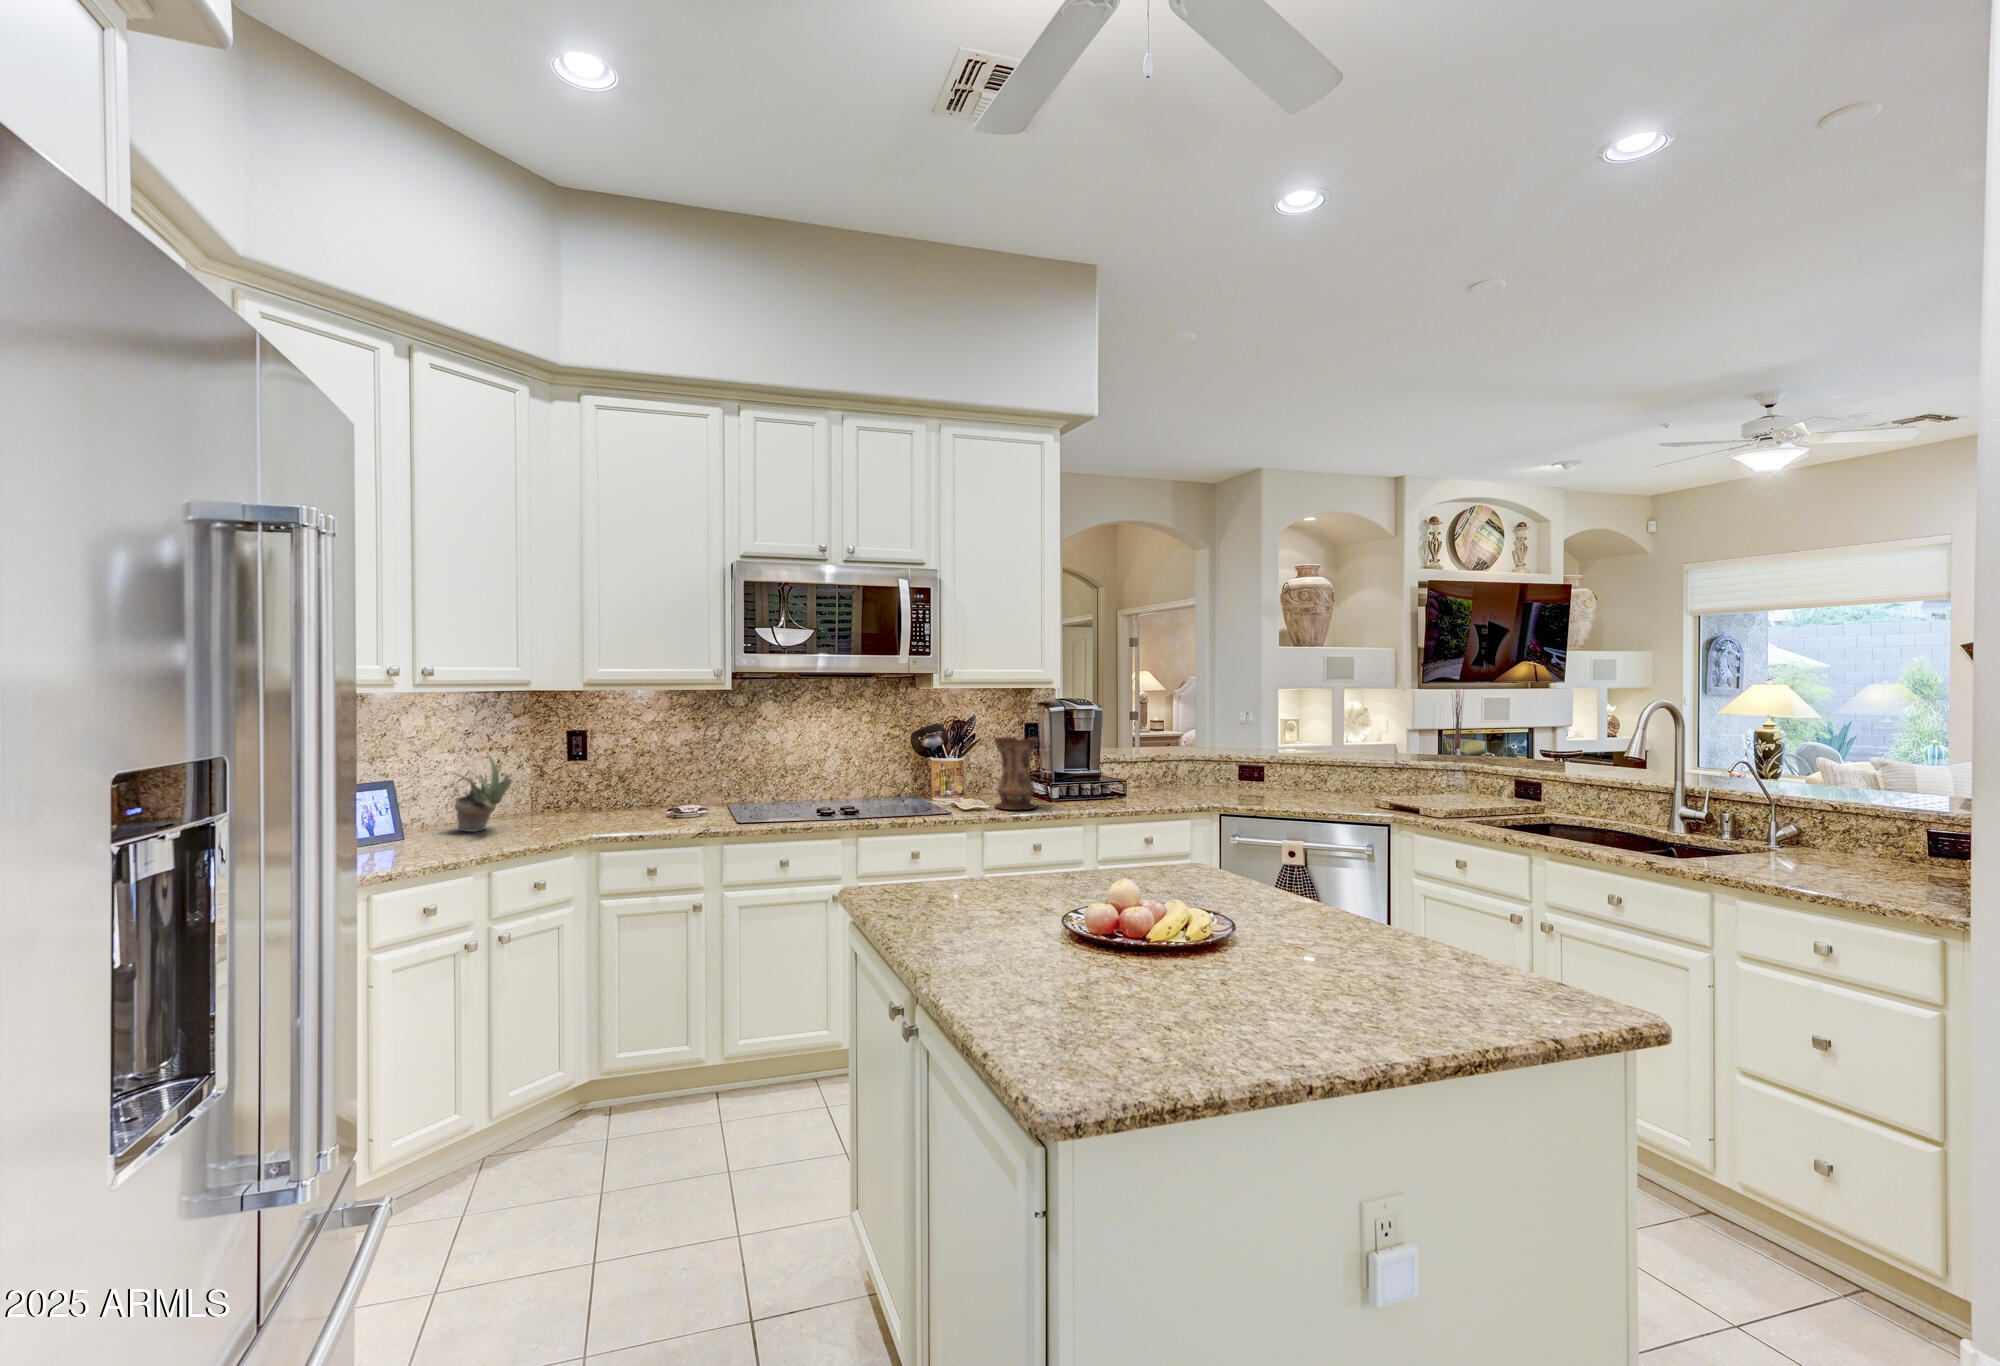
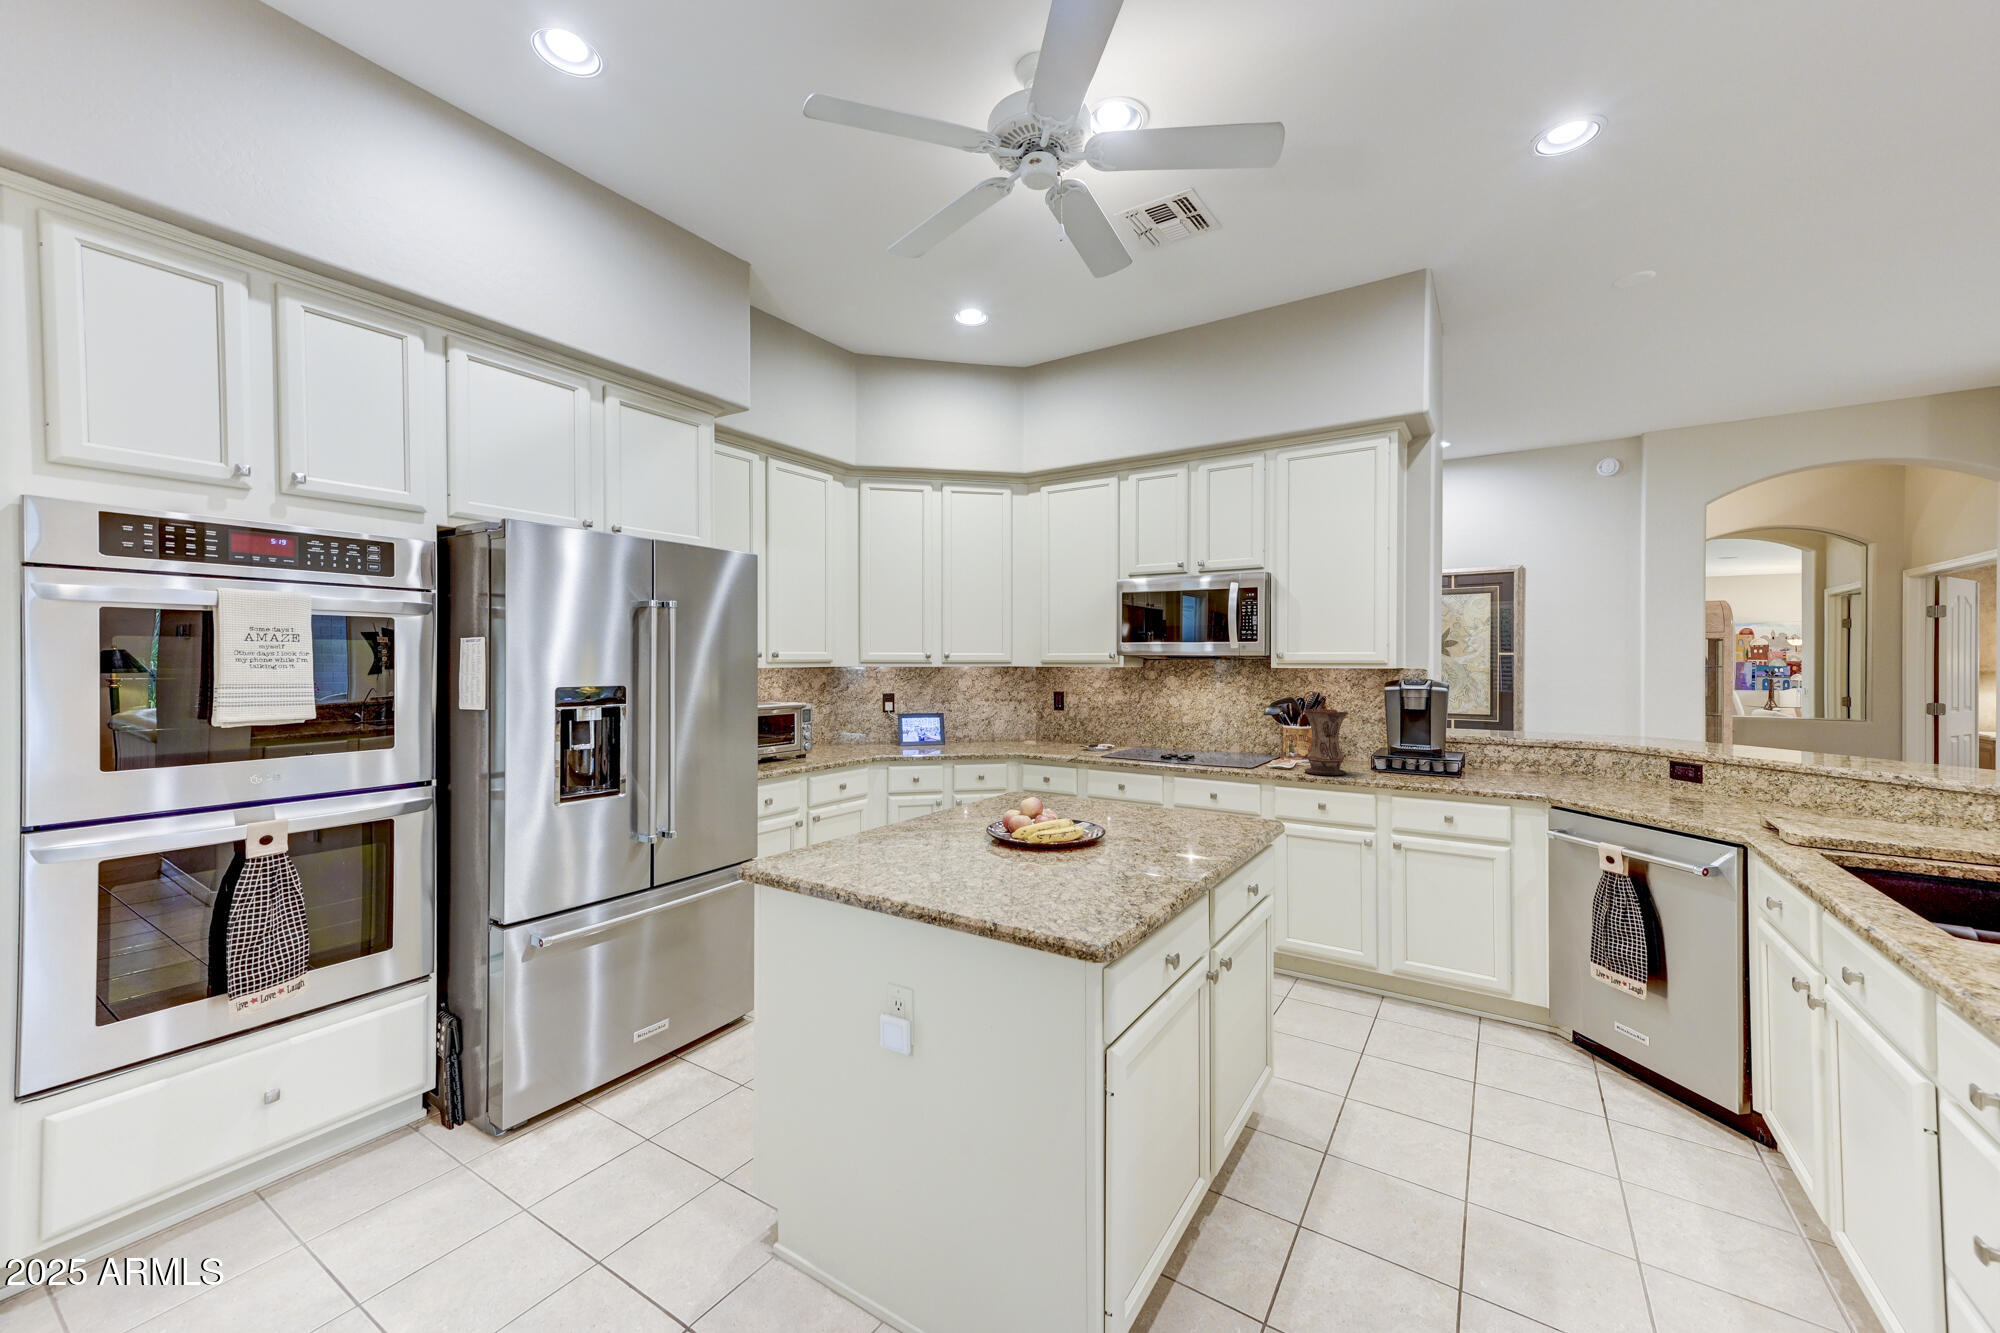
succulent plant: present [452,755,513,832] -> none [974,703,1001,746]

